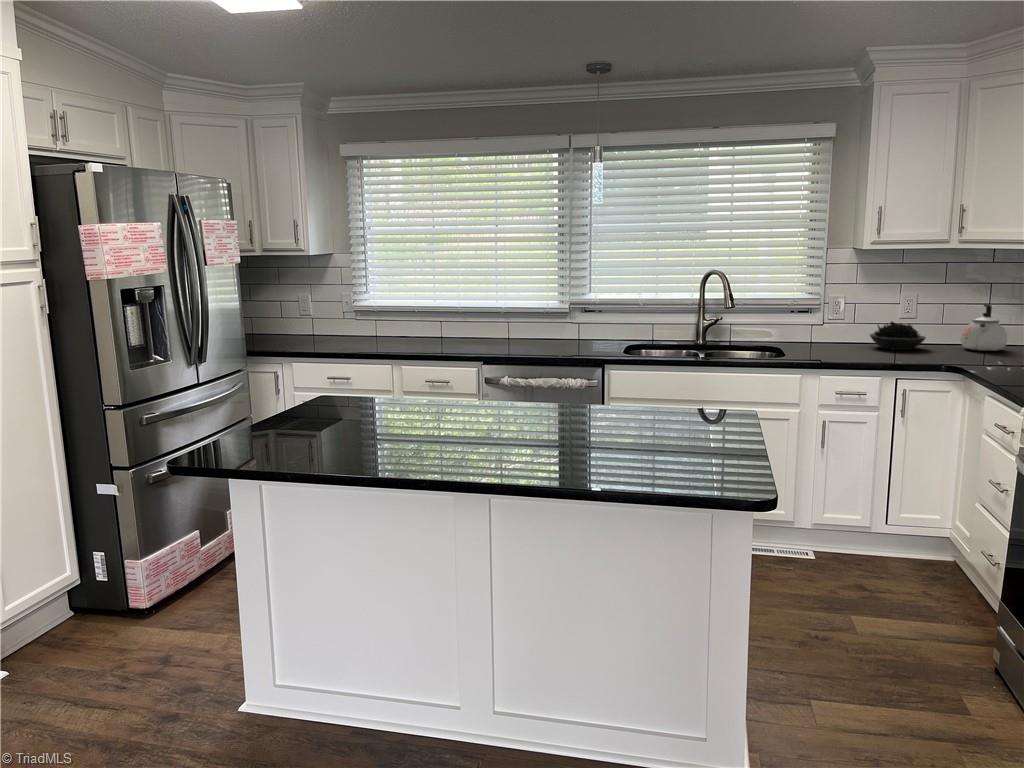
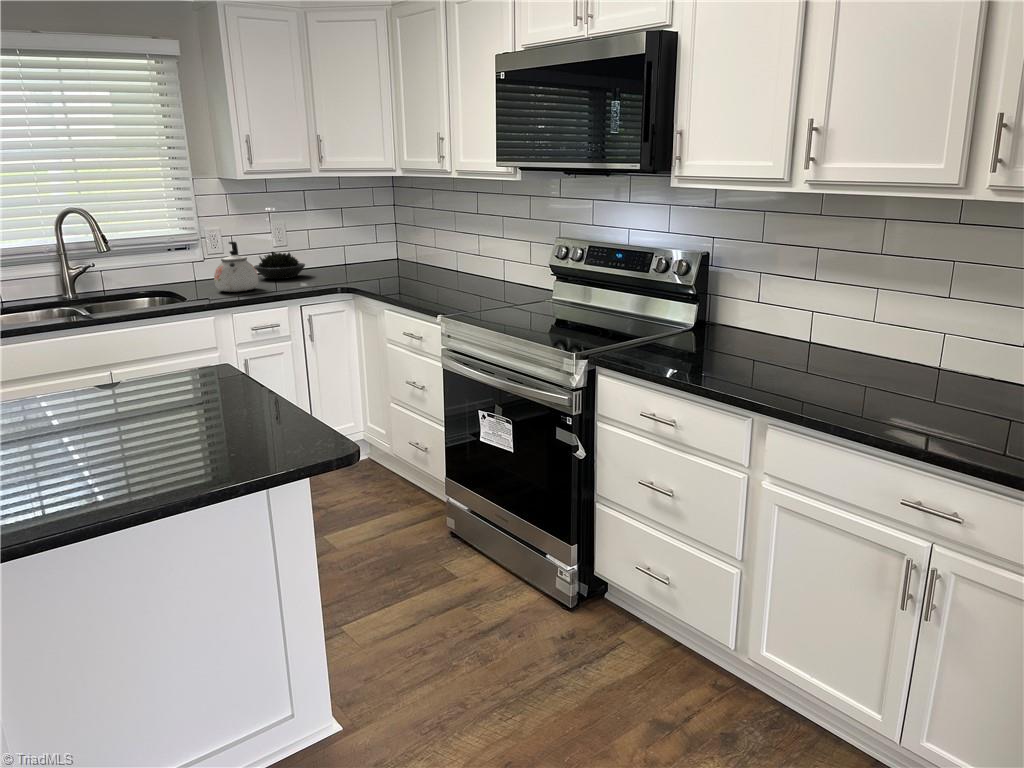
kettle: present [961,304,1007,351] -> present [214,242,258,292]

